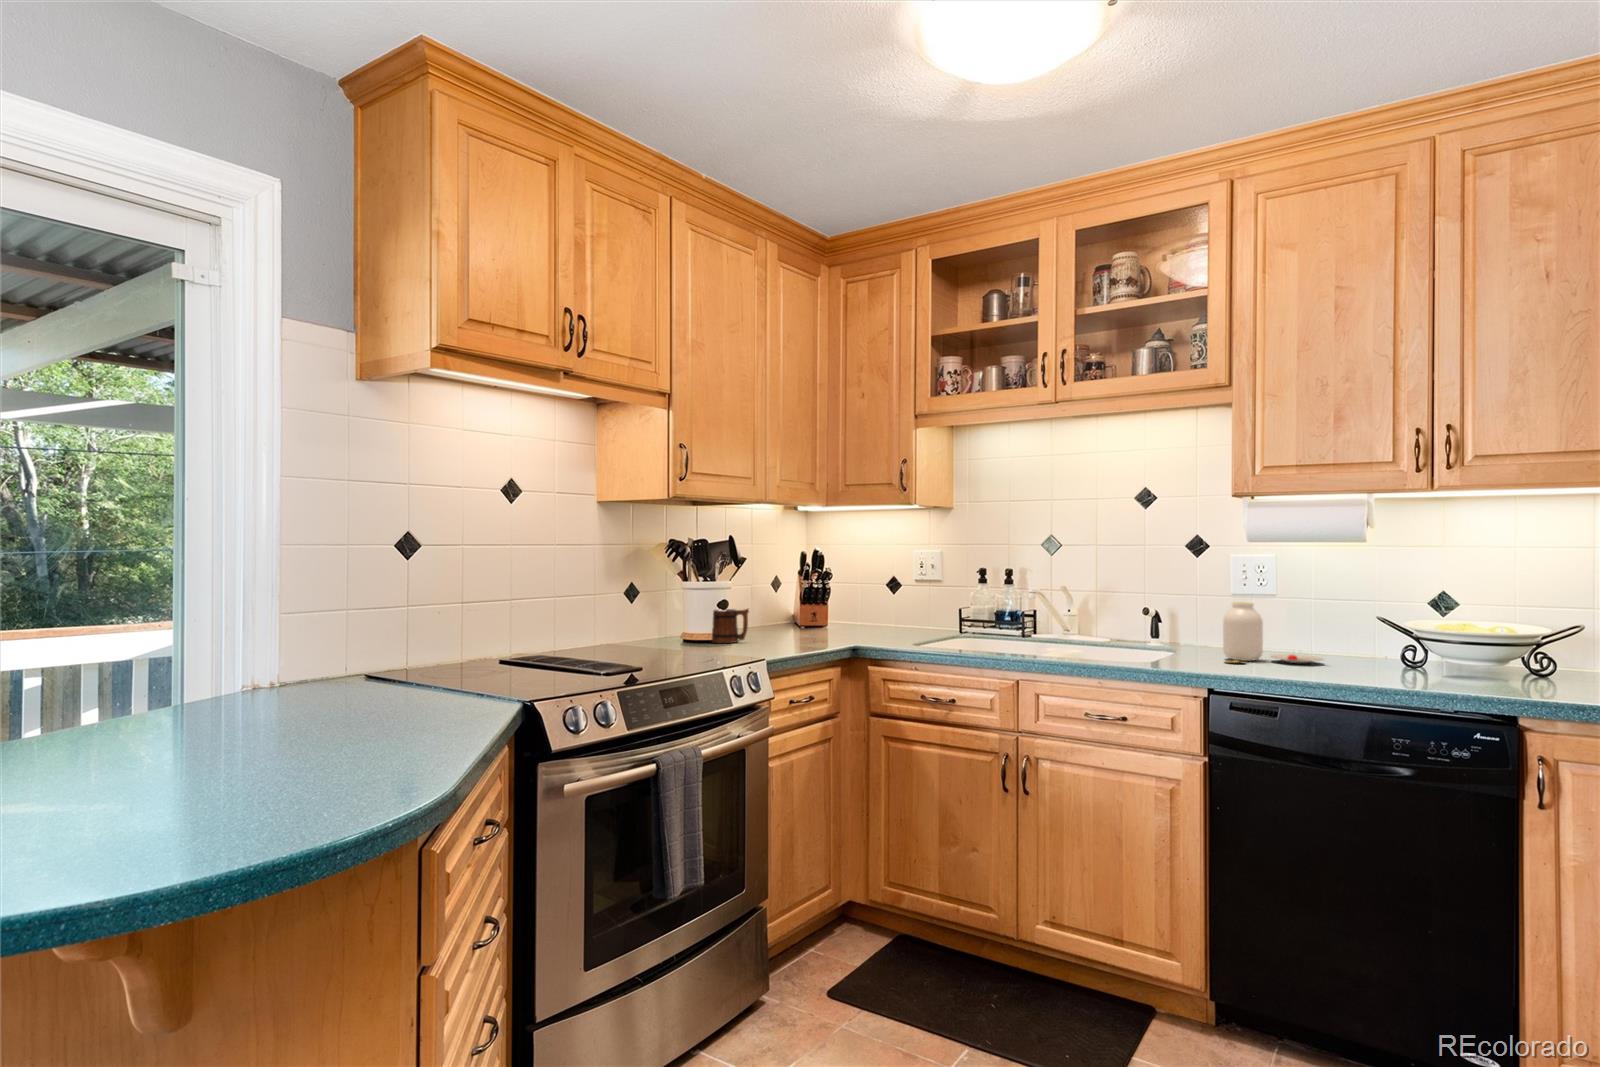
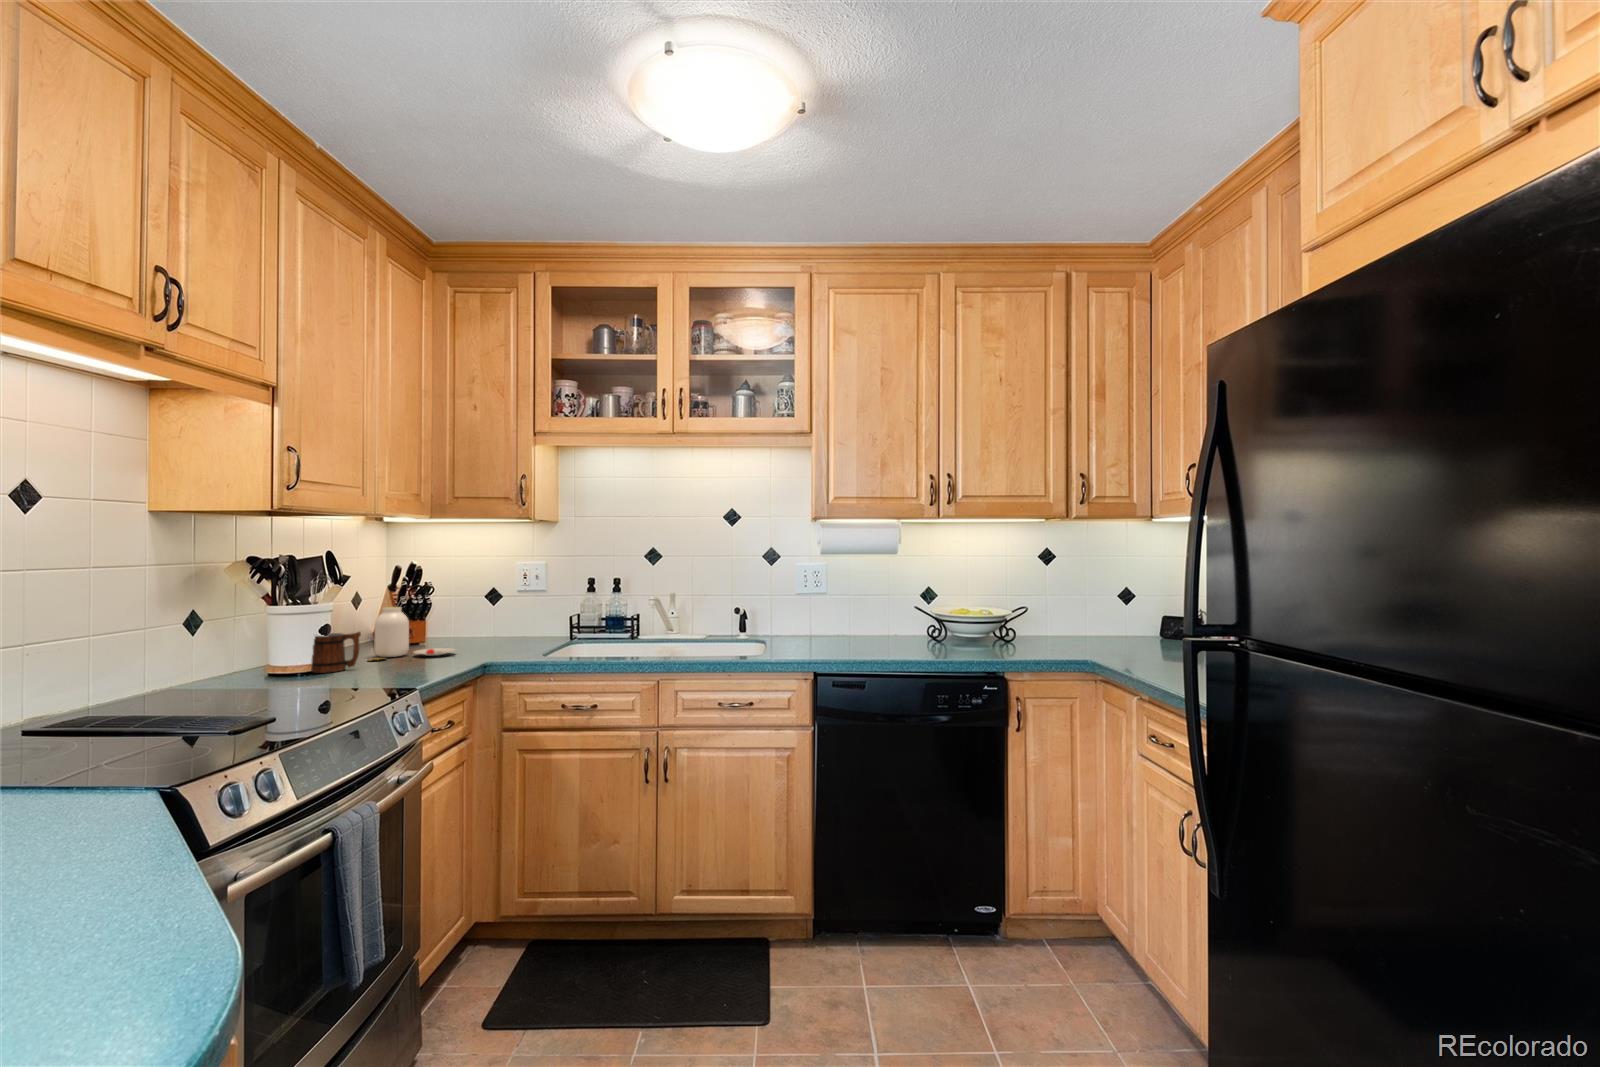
jar: present [1223,602,1324,663] -> present [367,607,456,661]

